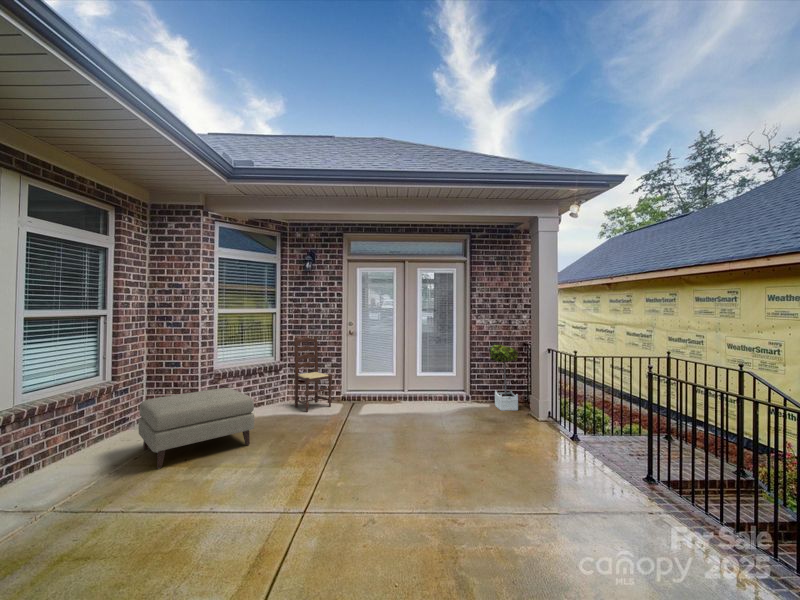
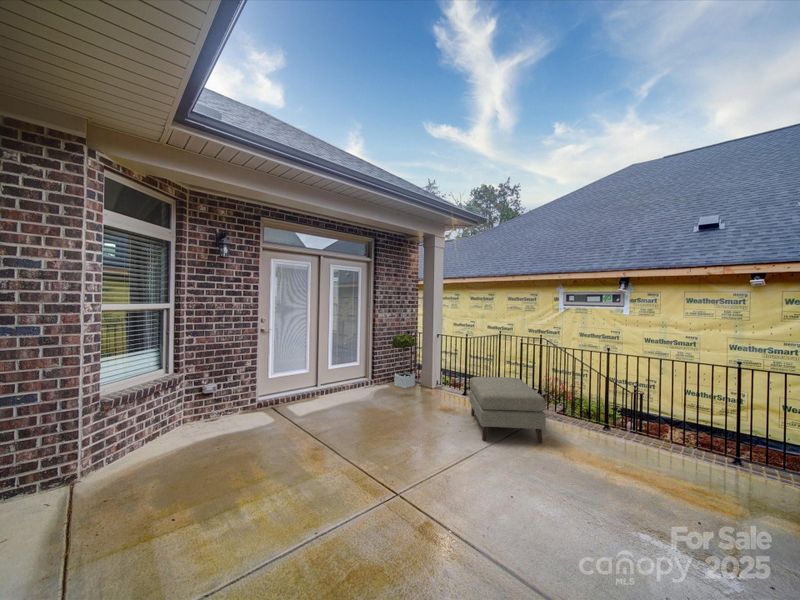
dining chair: present [294,337,332,412] -> none [205,337,255,429]
ottoman: present [138,388,254,468] -> present [469,377,546,443]

